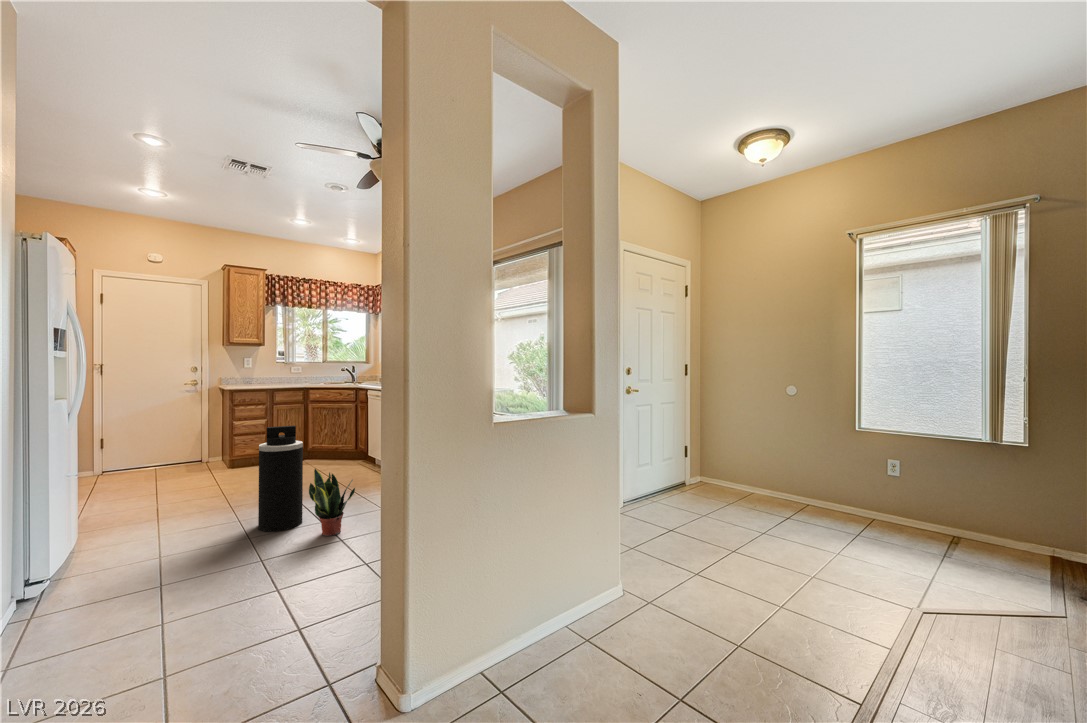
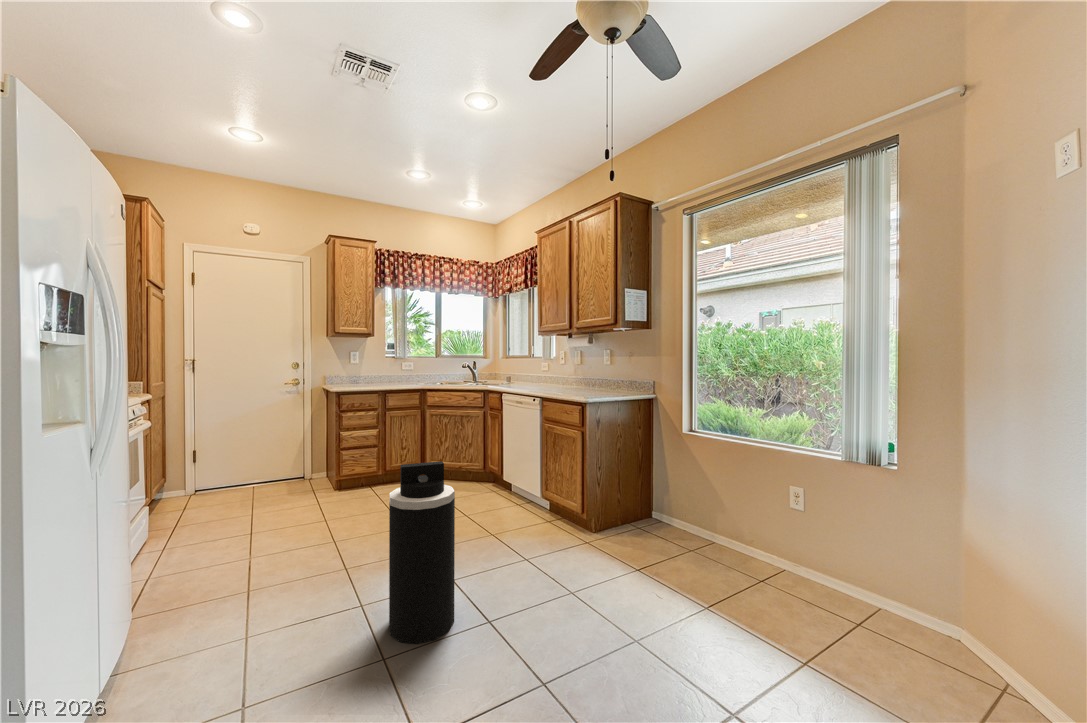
potted plant: present [309,469,355,536] -> none [472,544,548,667]

